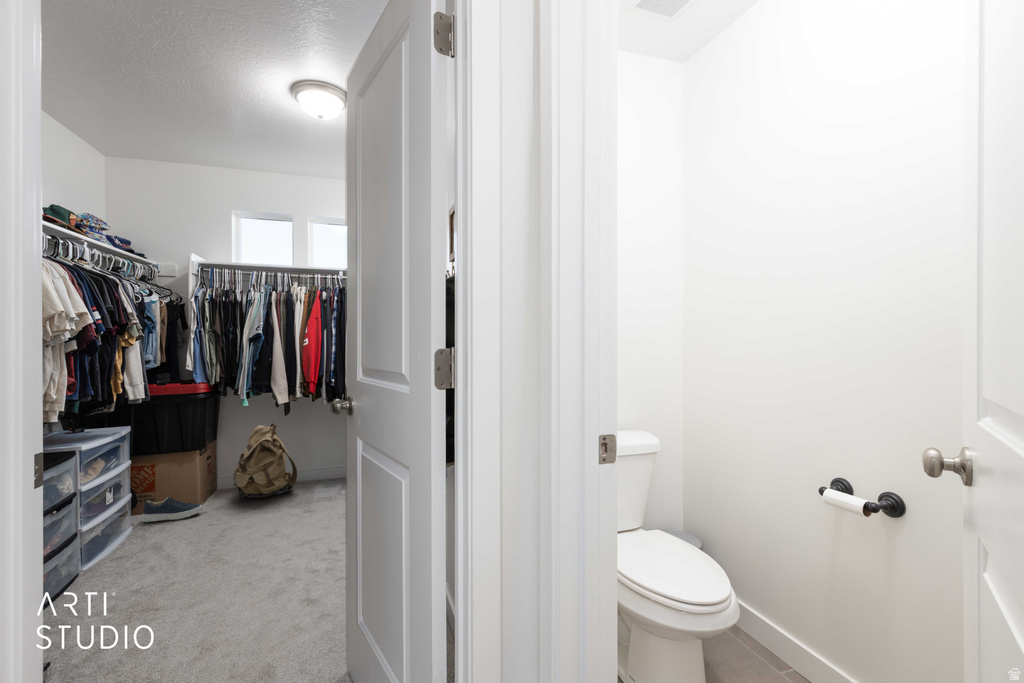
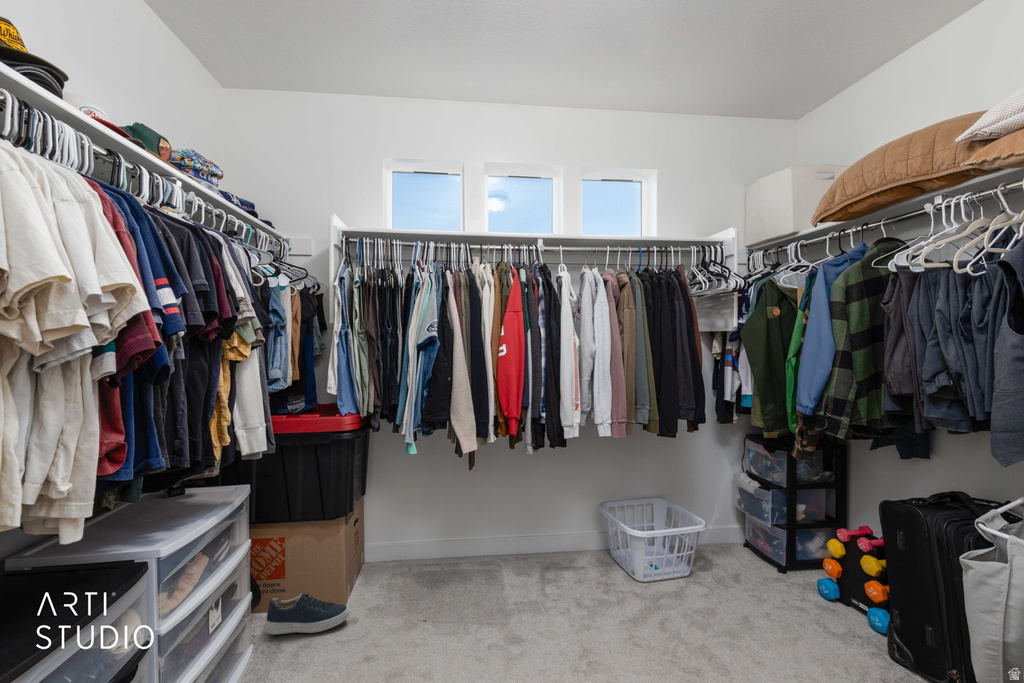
backpack: present [233,423,297,498] -> none [390,475,479,590]

